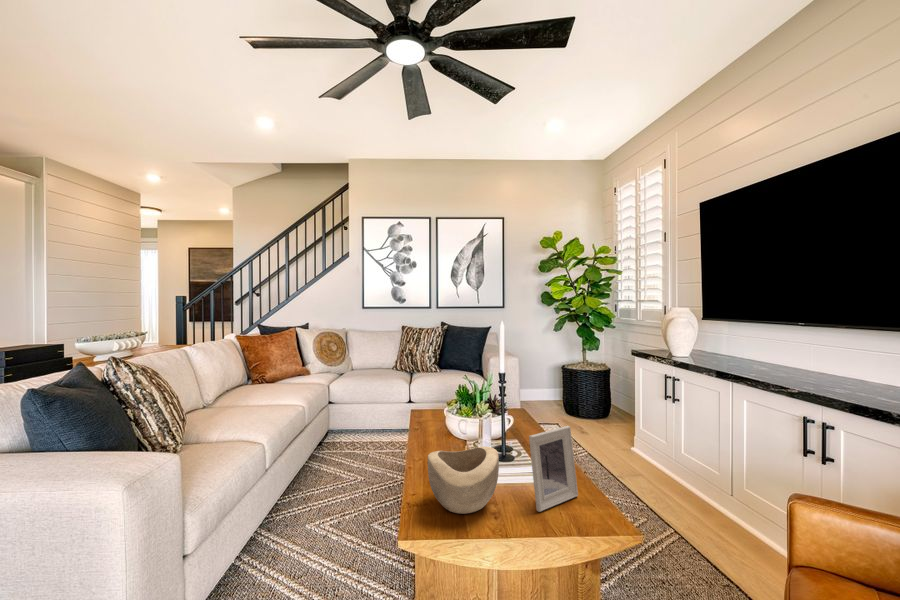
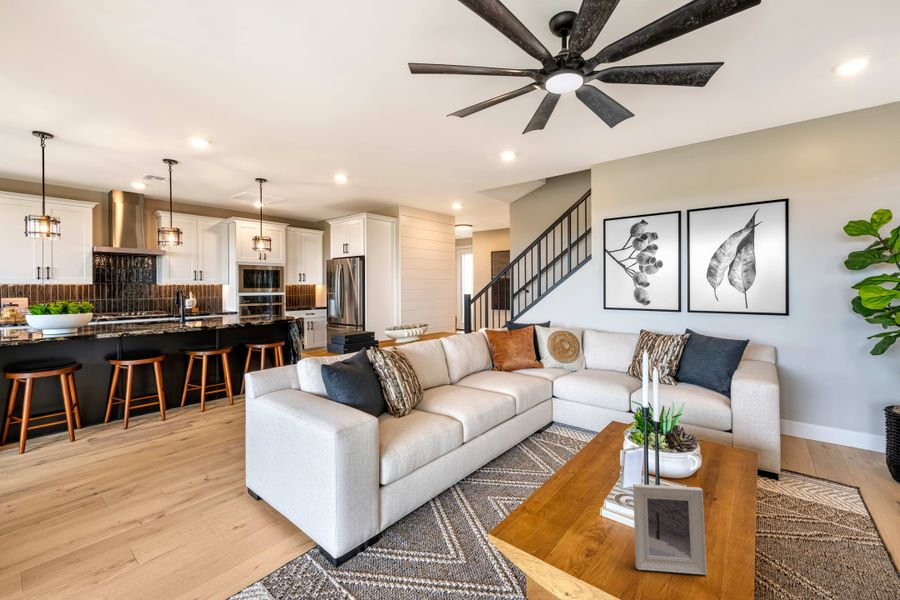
decorative bowl: present [428,446,499,514] -> none [531,469,603,539]

